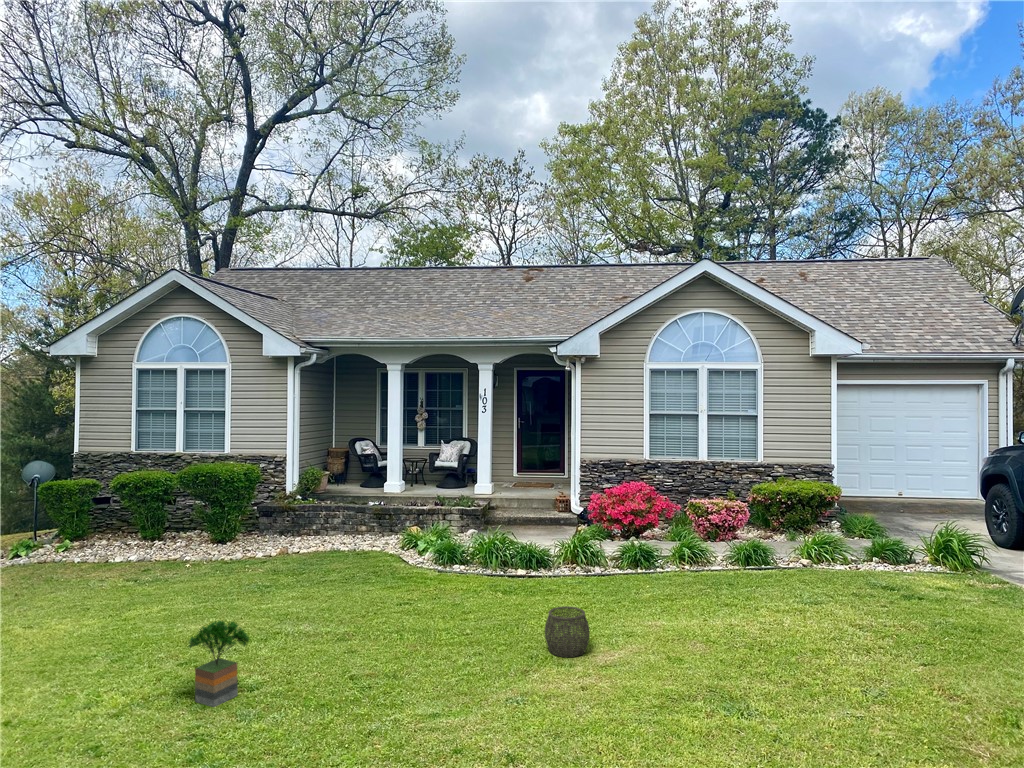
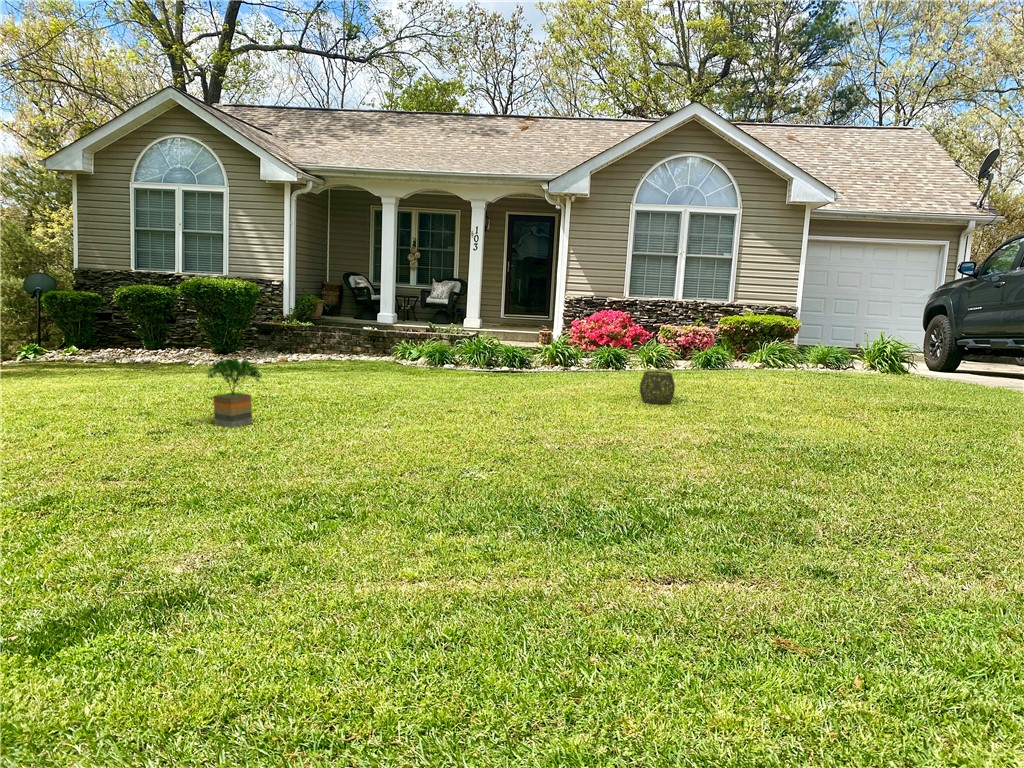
woven basket: present [545,606,590,657] -> present [640,371,675,404]

